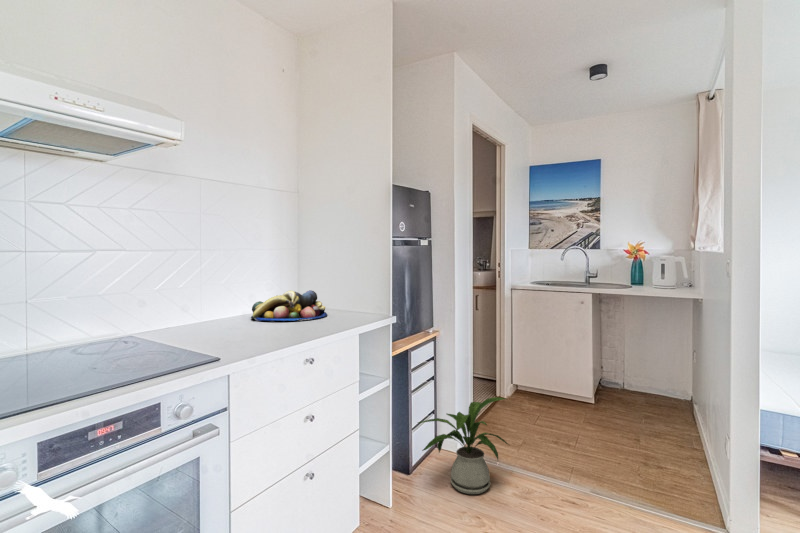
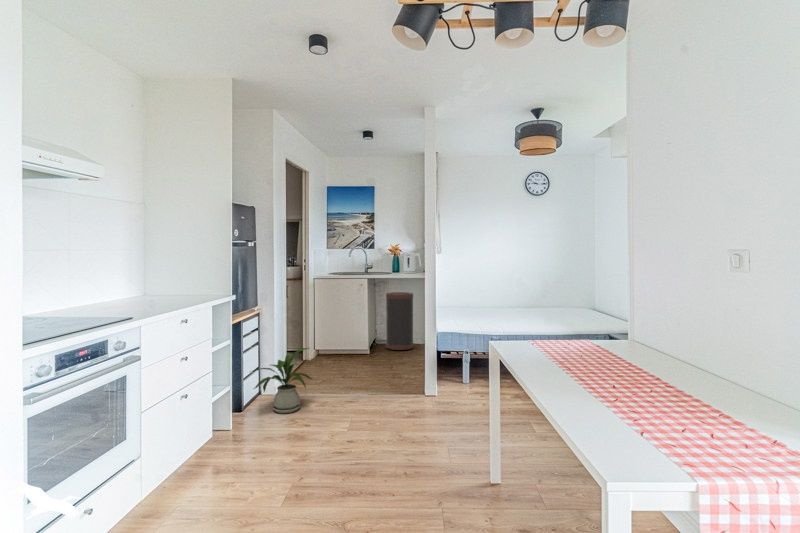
fruit bowl: present [251,290,327,321] -> none [111,280,179,303]
trash can: none [618,312,666,400] -> present [386,292,413,350]

